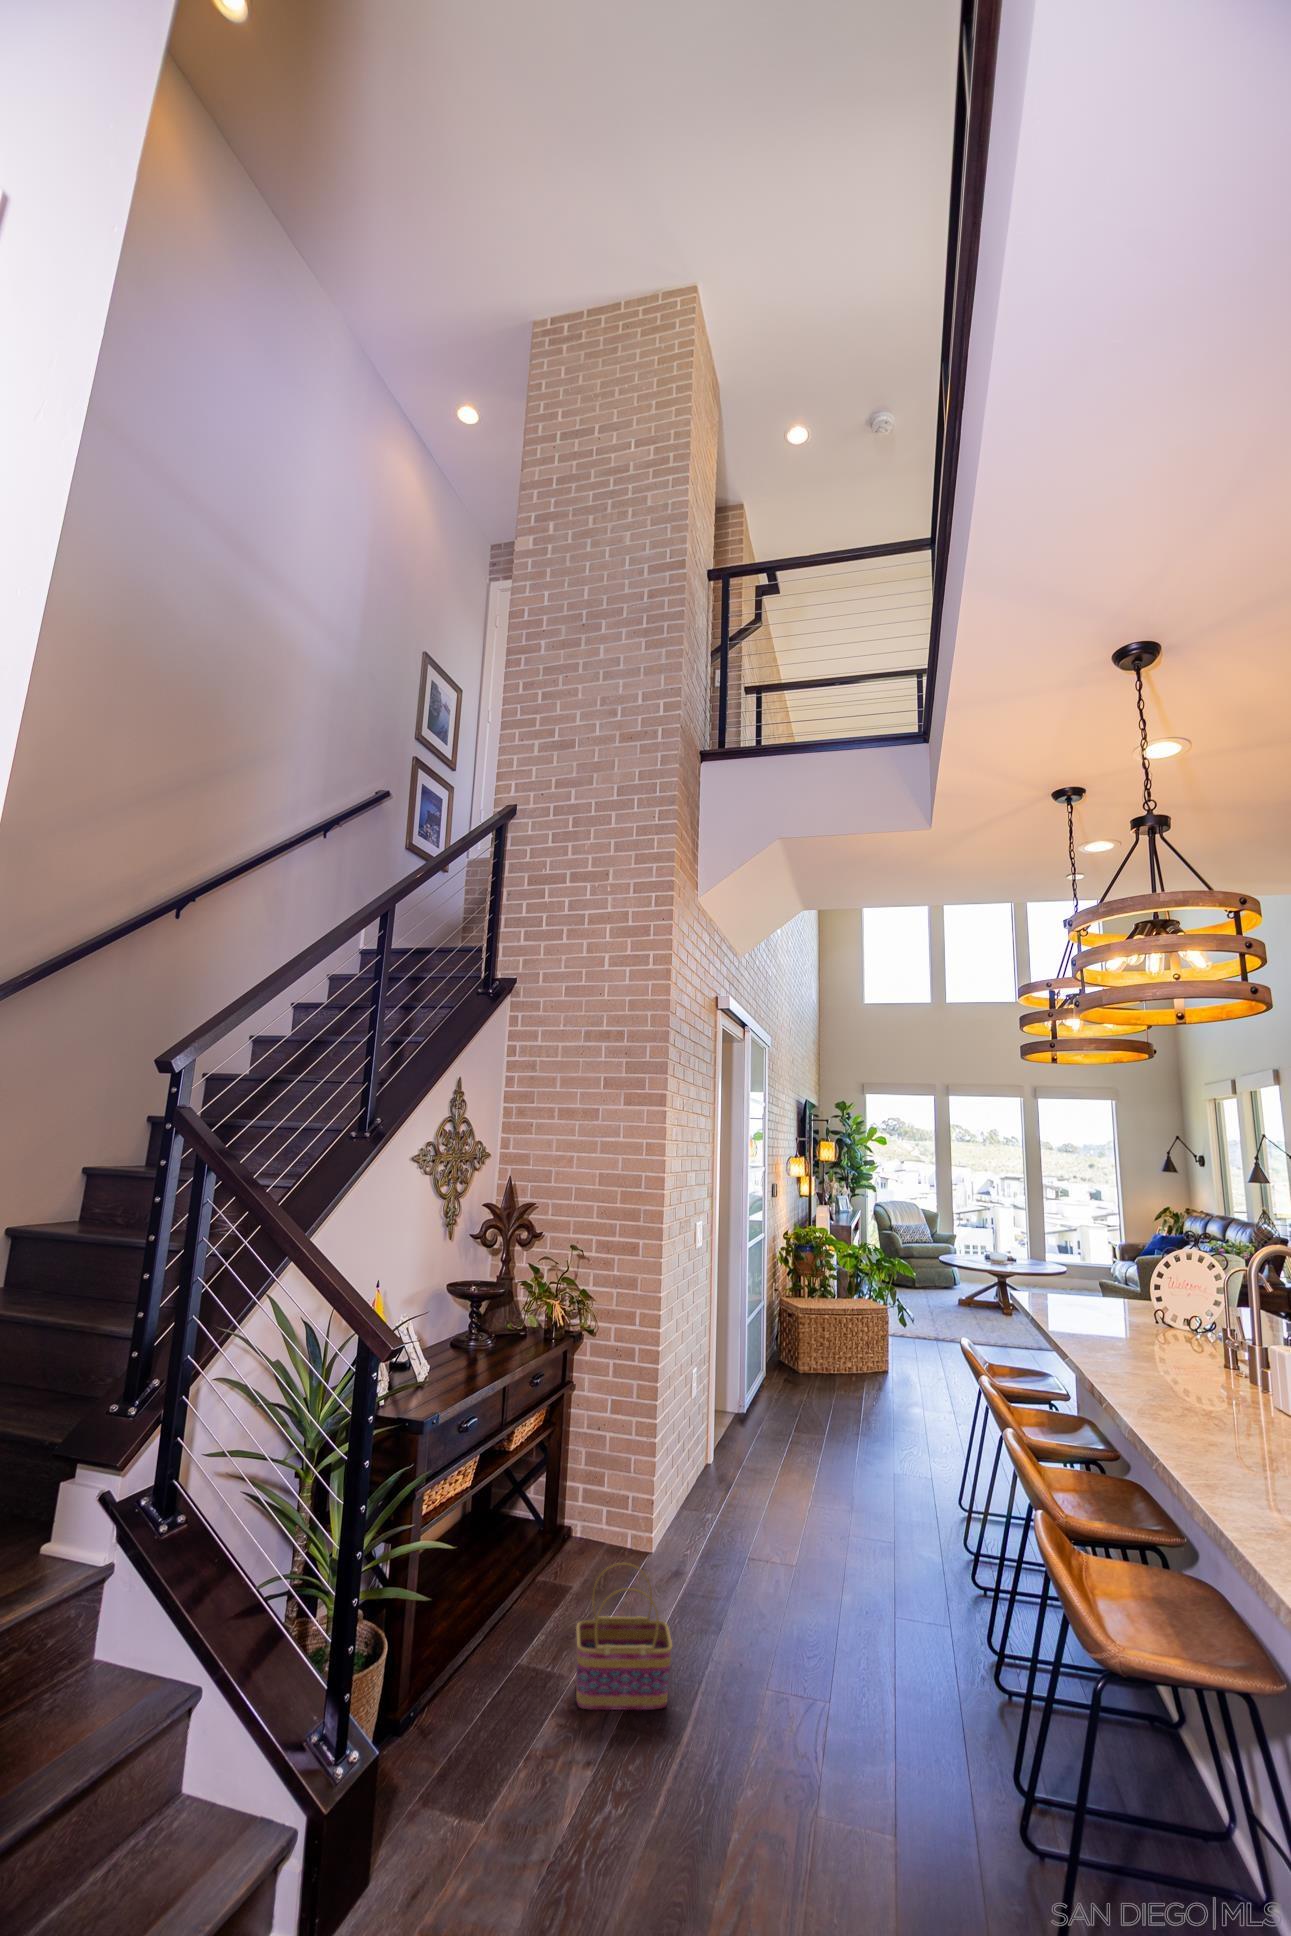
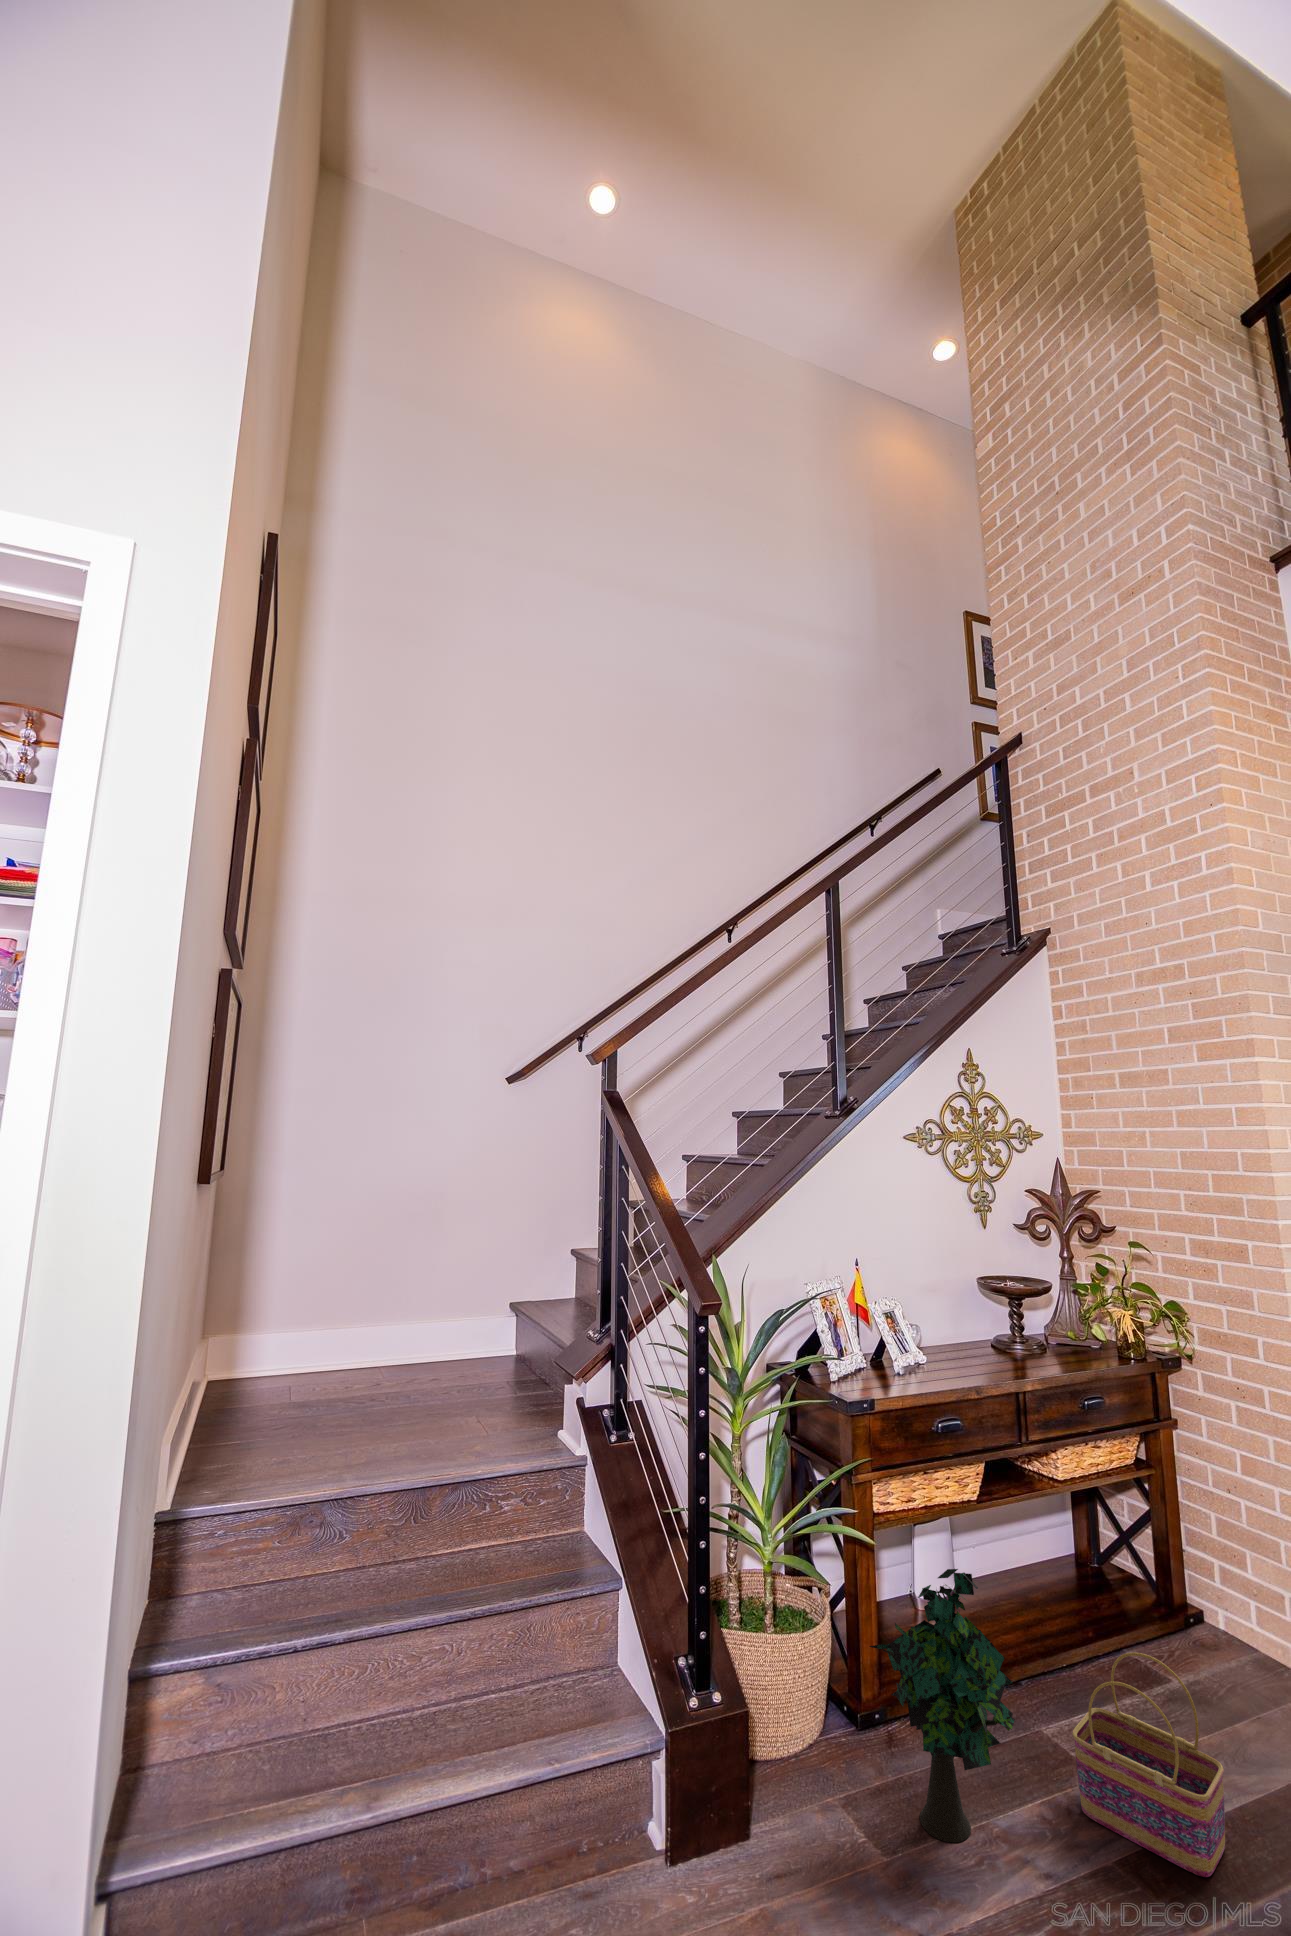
decorative plant: none [454,1541,573,1787] -> present [869,1569,1015,1843]

